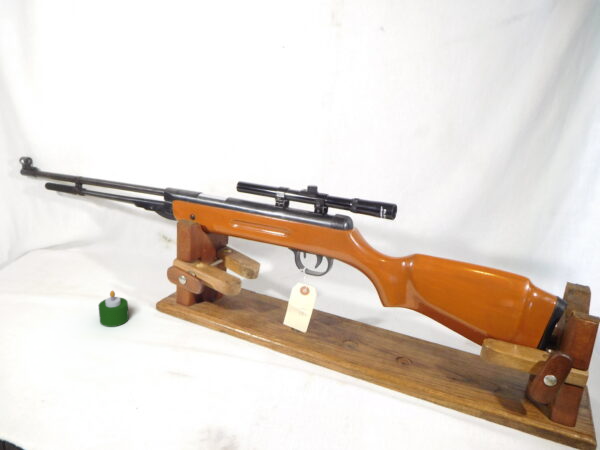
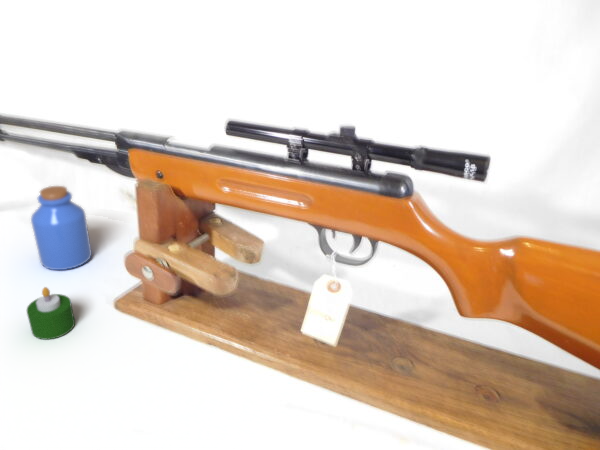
jar: none [98,226,137,286] -> present [31,186,92,270]

